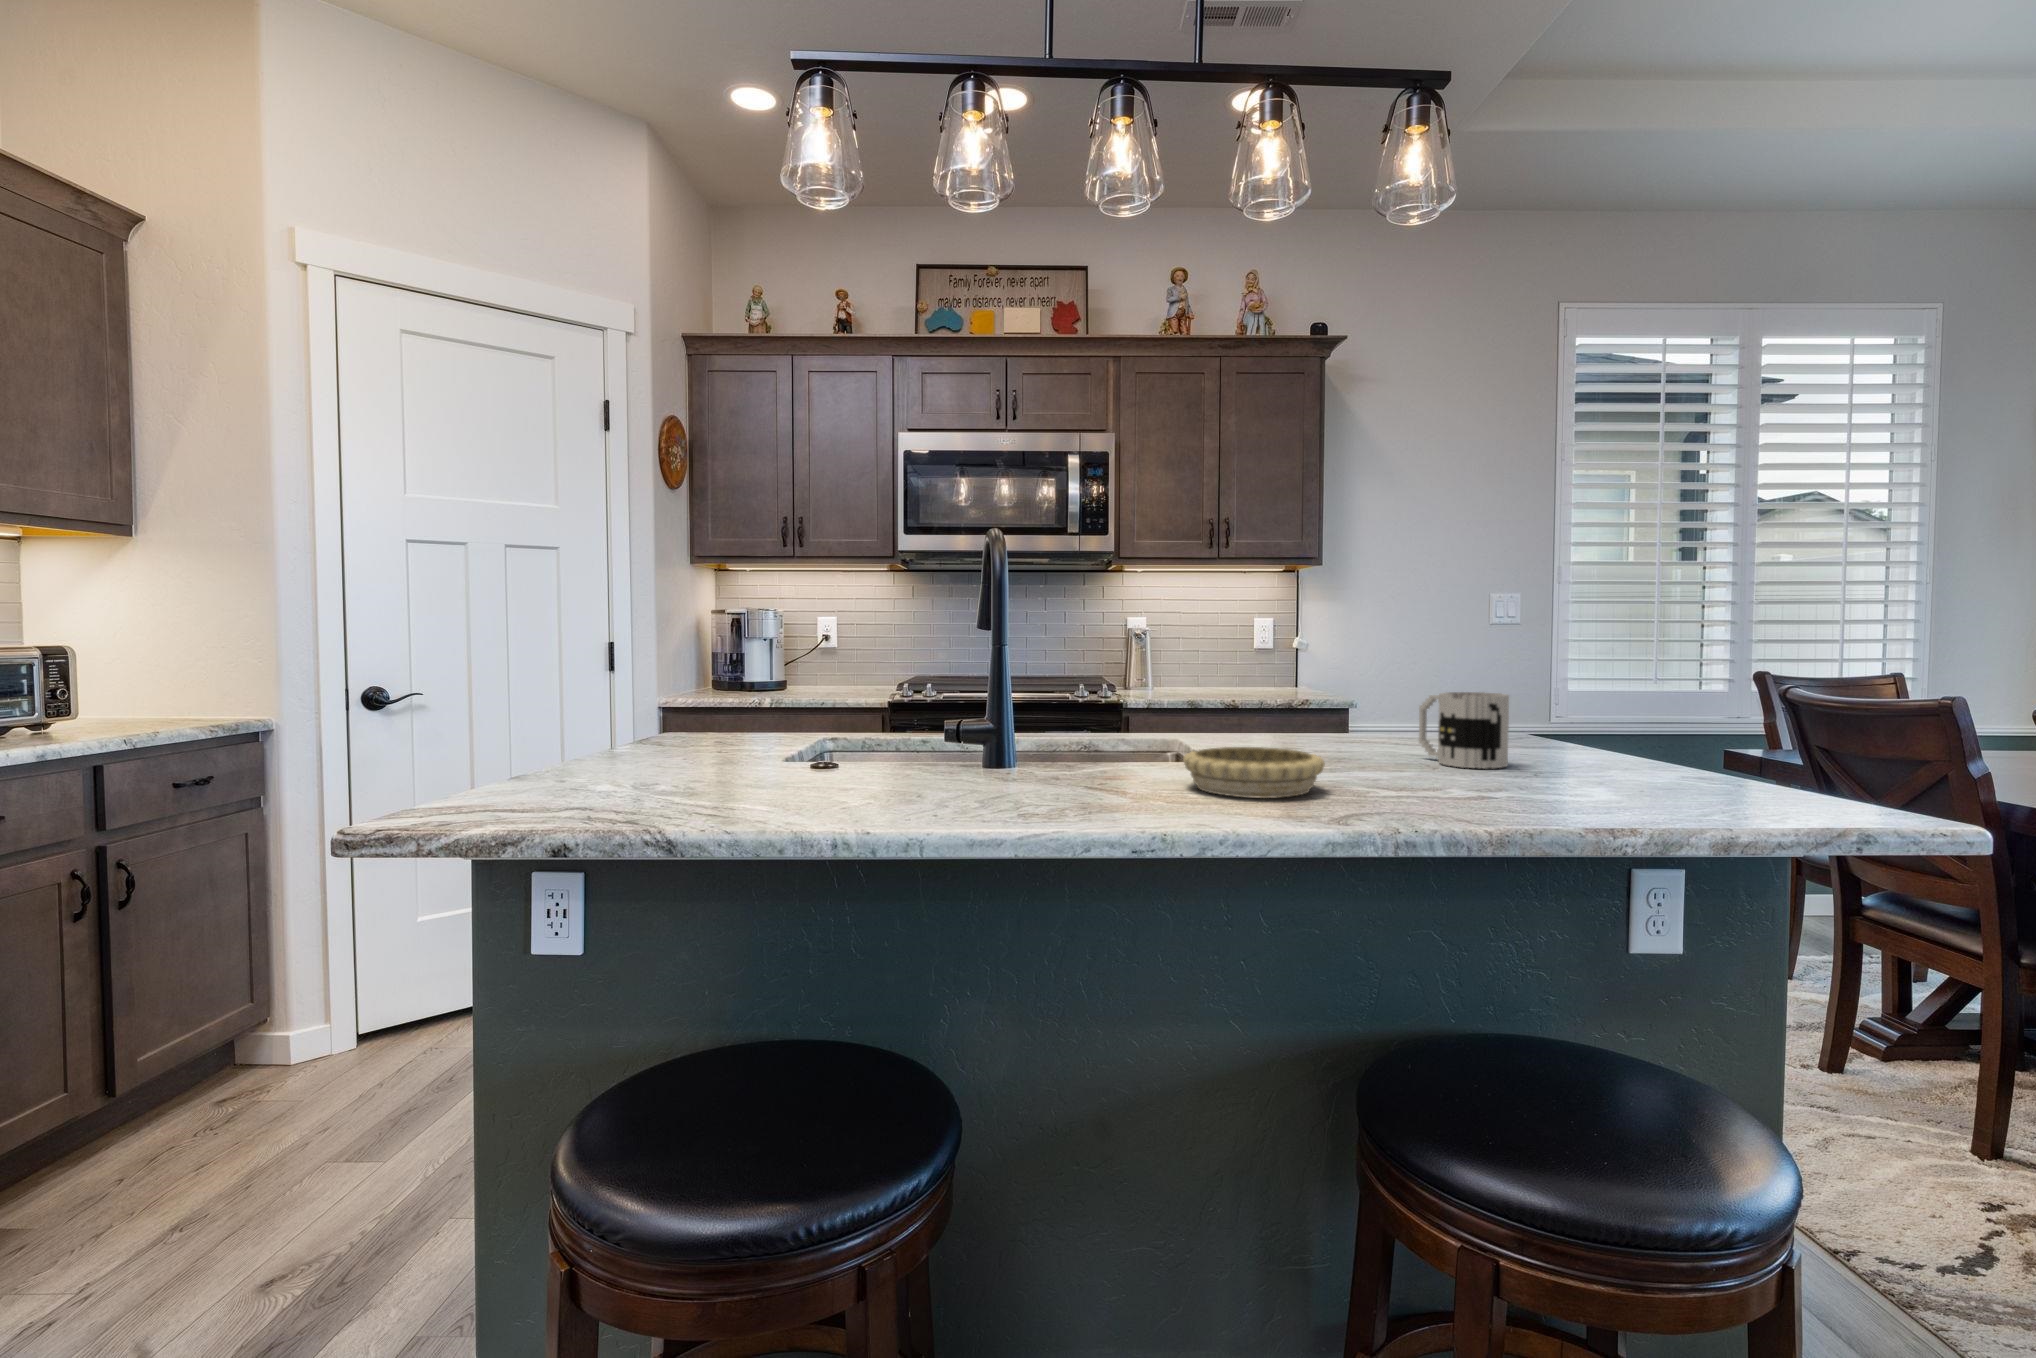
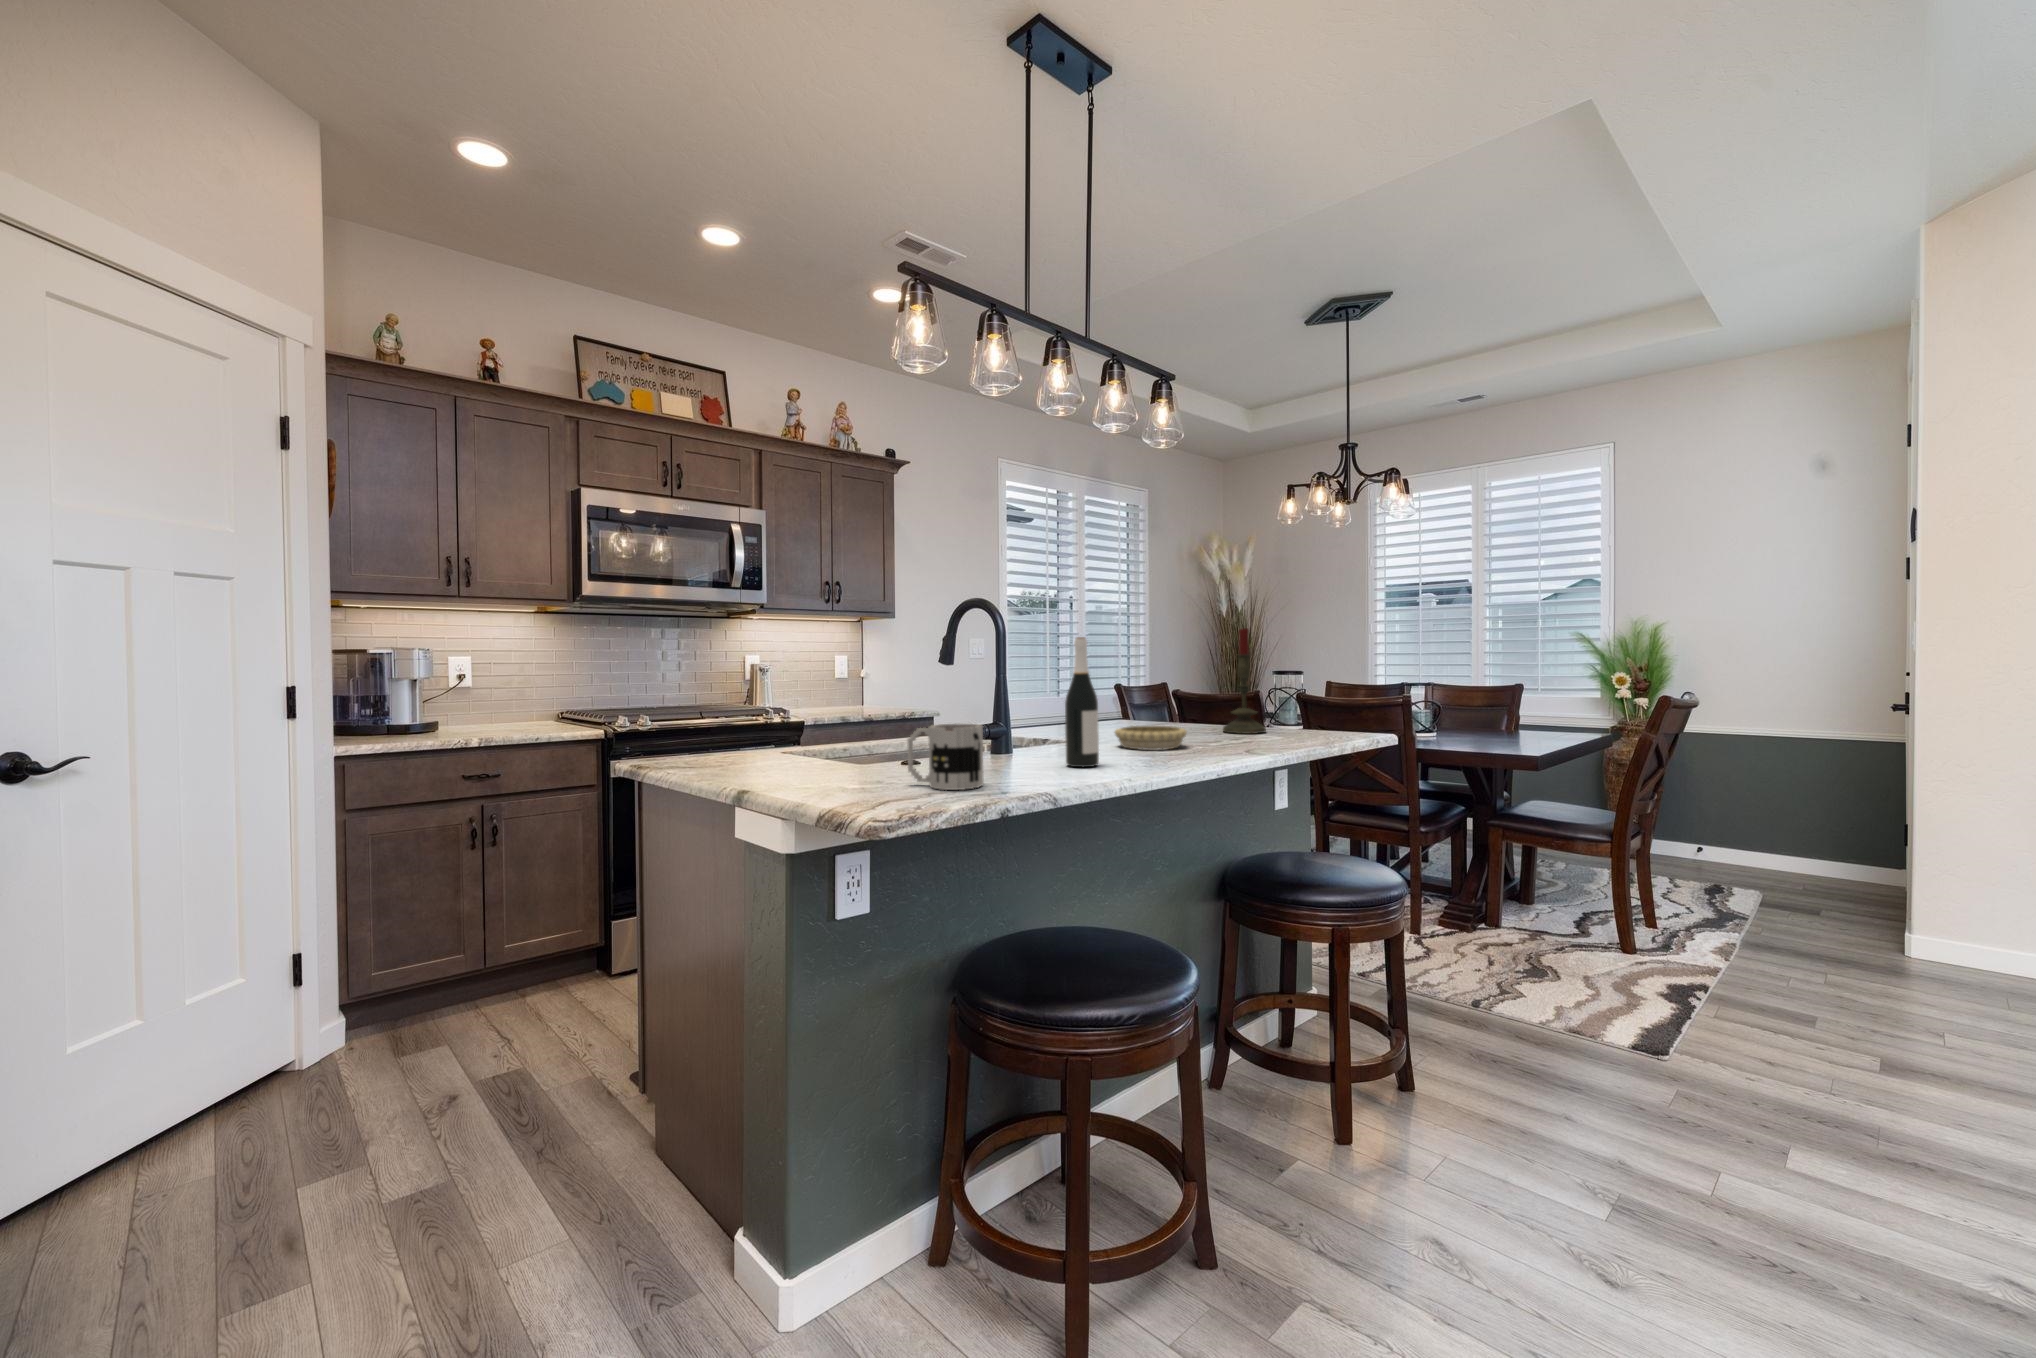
candle: none [1559,548,1667,794] -> present [1223,628,1266,734]
wine bottle: none [932,577,990,807] -> present [1065,637,1099,767]
mug: present [1419,692,1509,769] -> present [907,723,983,790]

